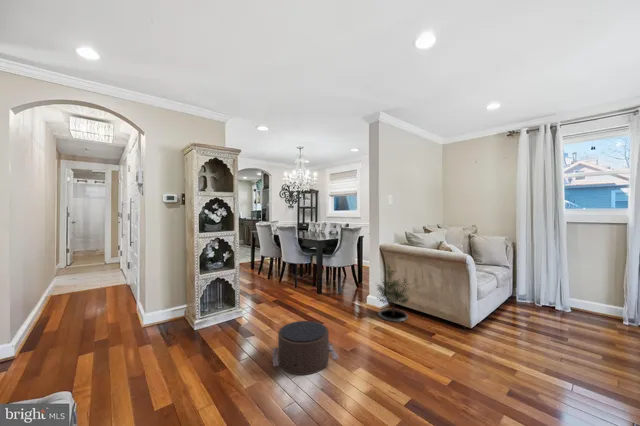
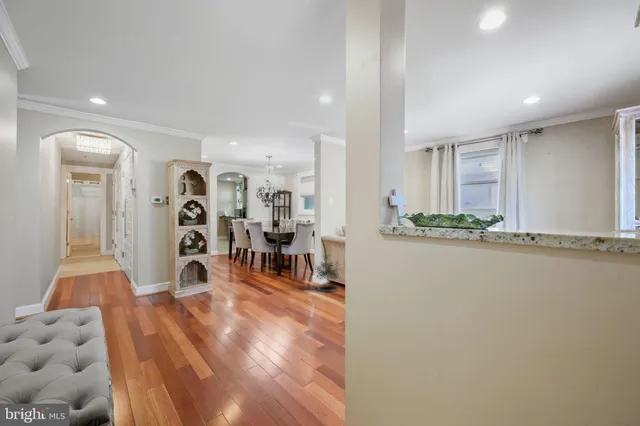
pouf: present [272,321,338,375] -> none [226,288,272,320]

